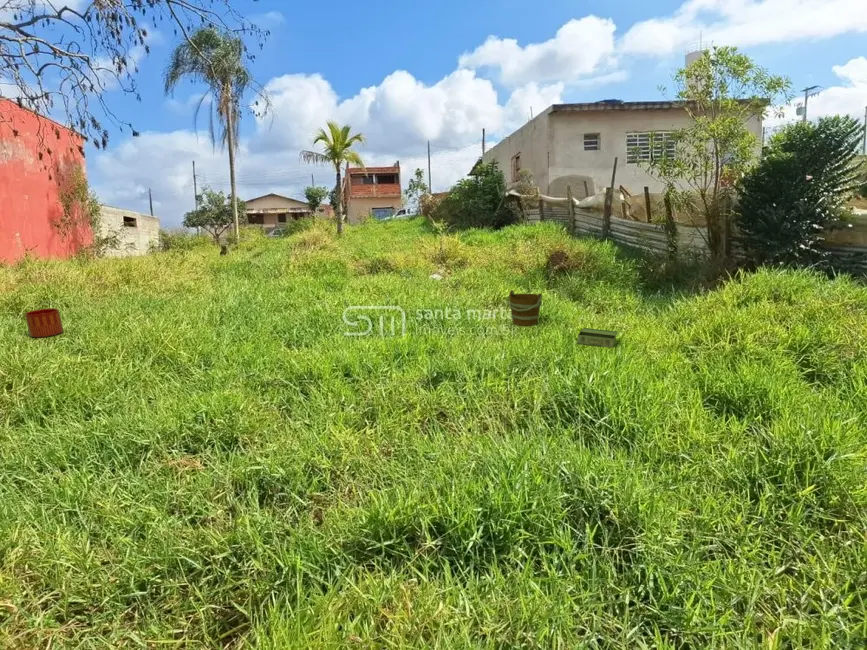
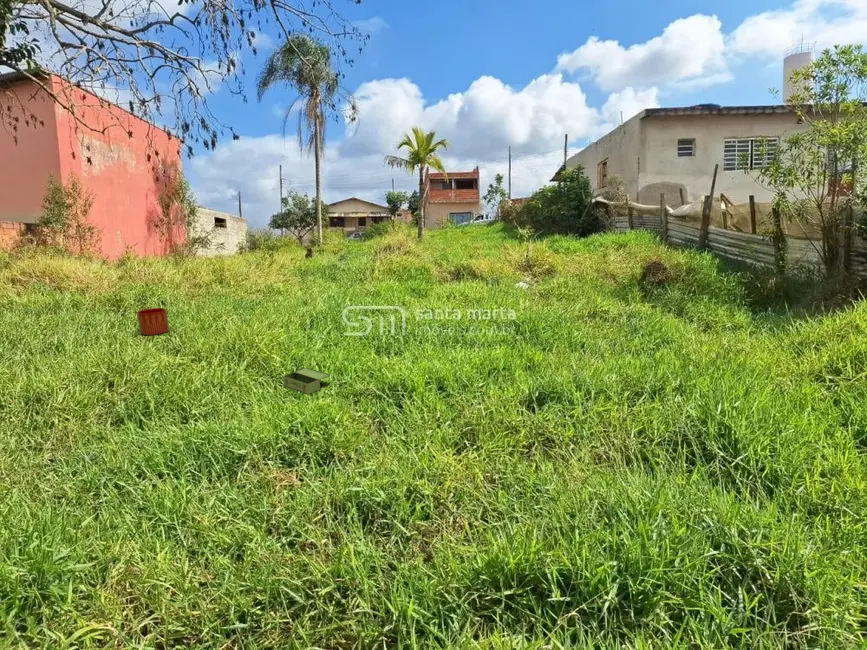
bucket: present [507,290,542,326] -> none [607,303,649,343]
toolbox: present [577,328,617,348] -> present [283,368,330,394]

